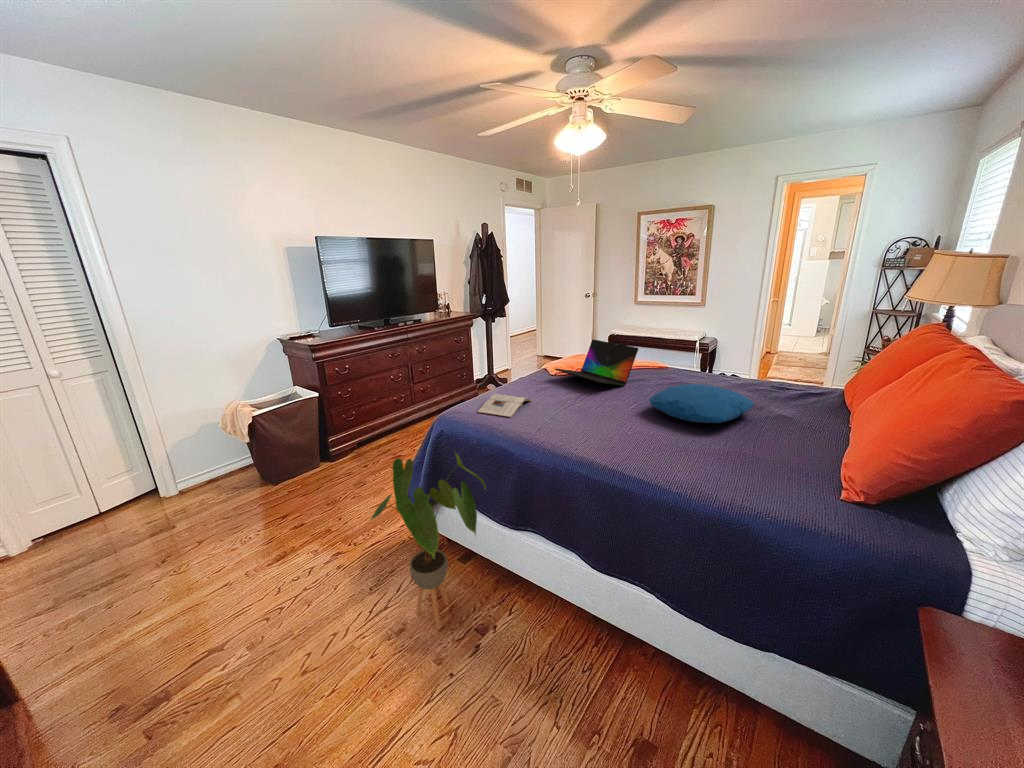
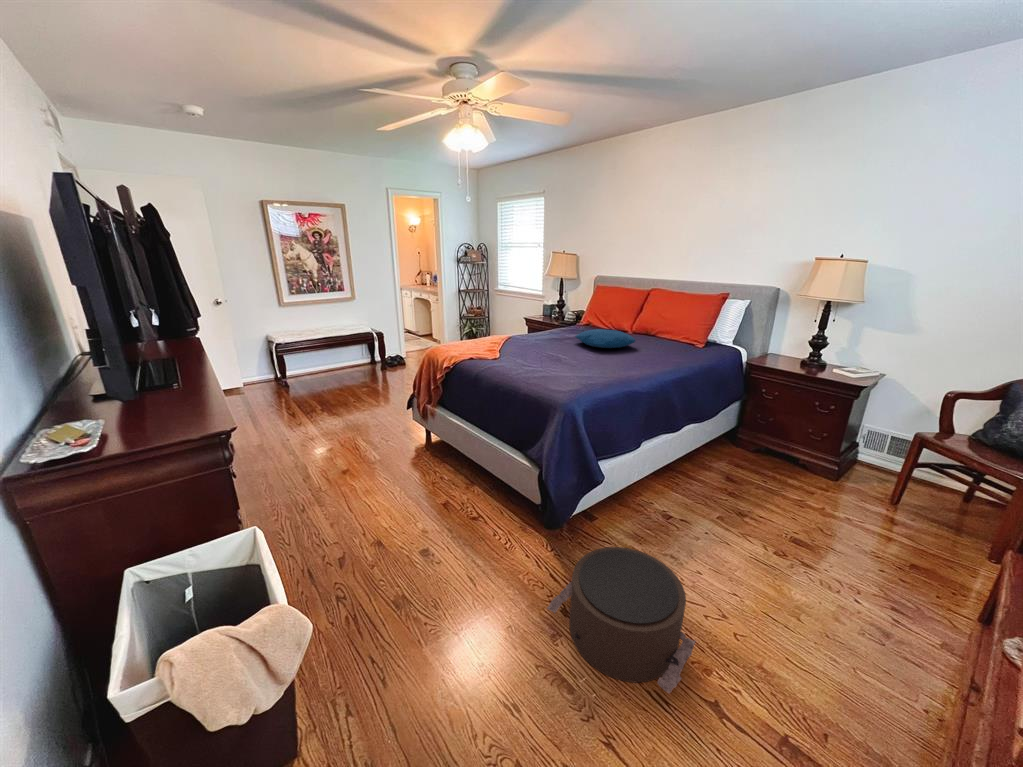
laptop: present [555,340,638,386] -> none [492,319,555,353]
magazine: present [478,394,531,417] -> none [535,367,590,386]
house plant: present [370,453,486,630] -> none [629,394,733,546]
pouf: none [227,520,358,627] -> present [547,547,696,693]

